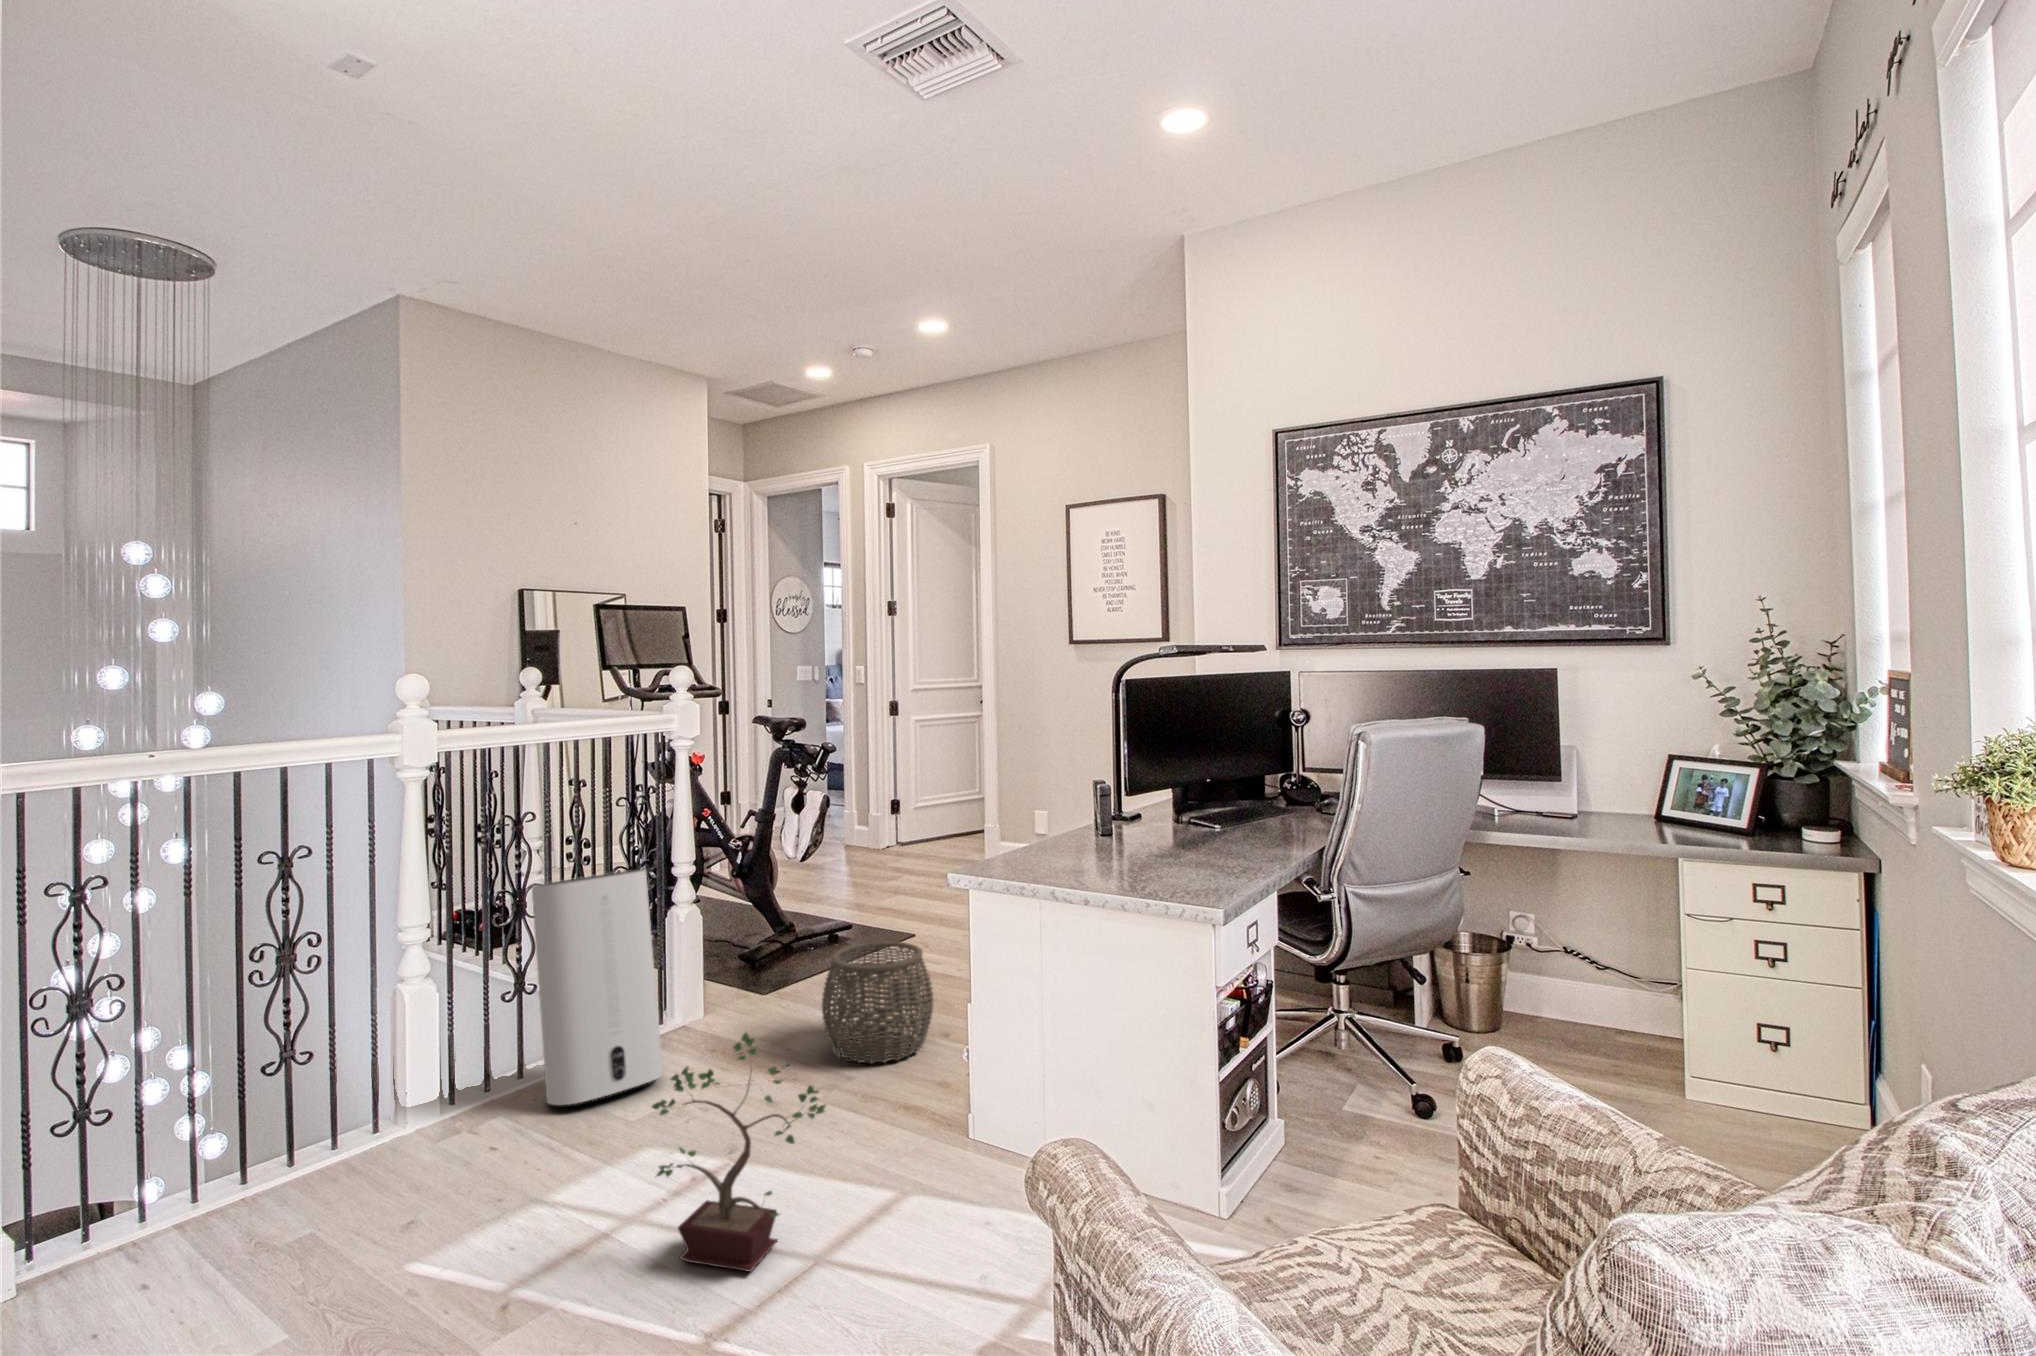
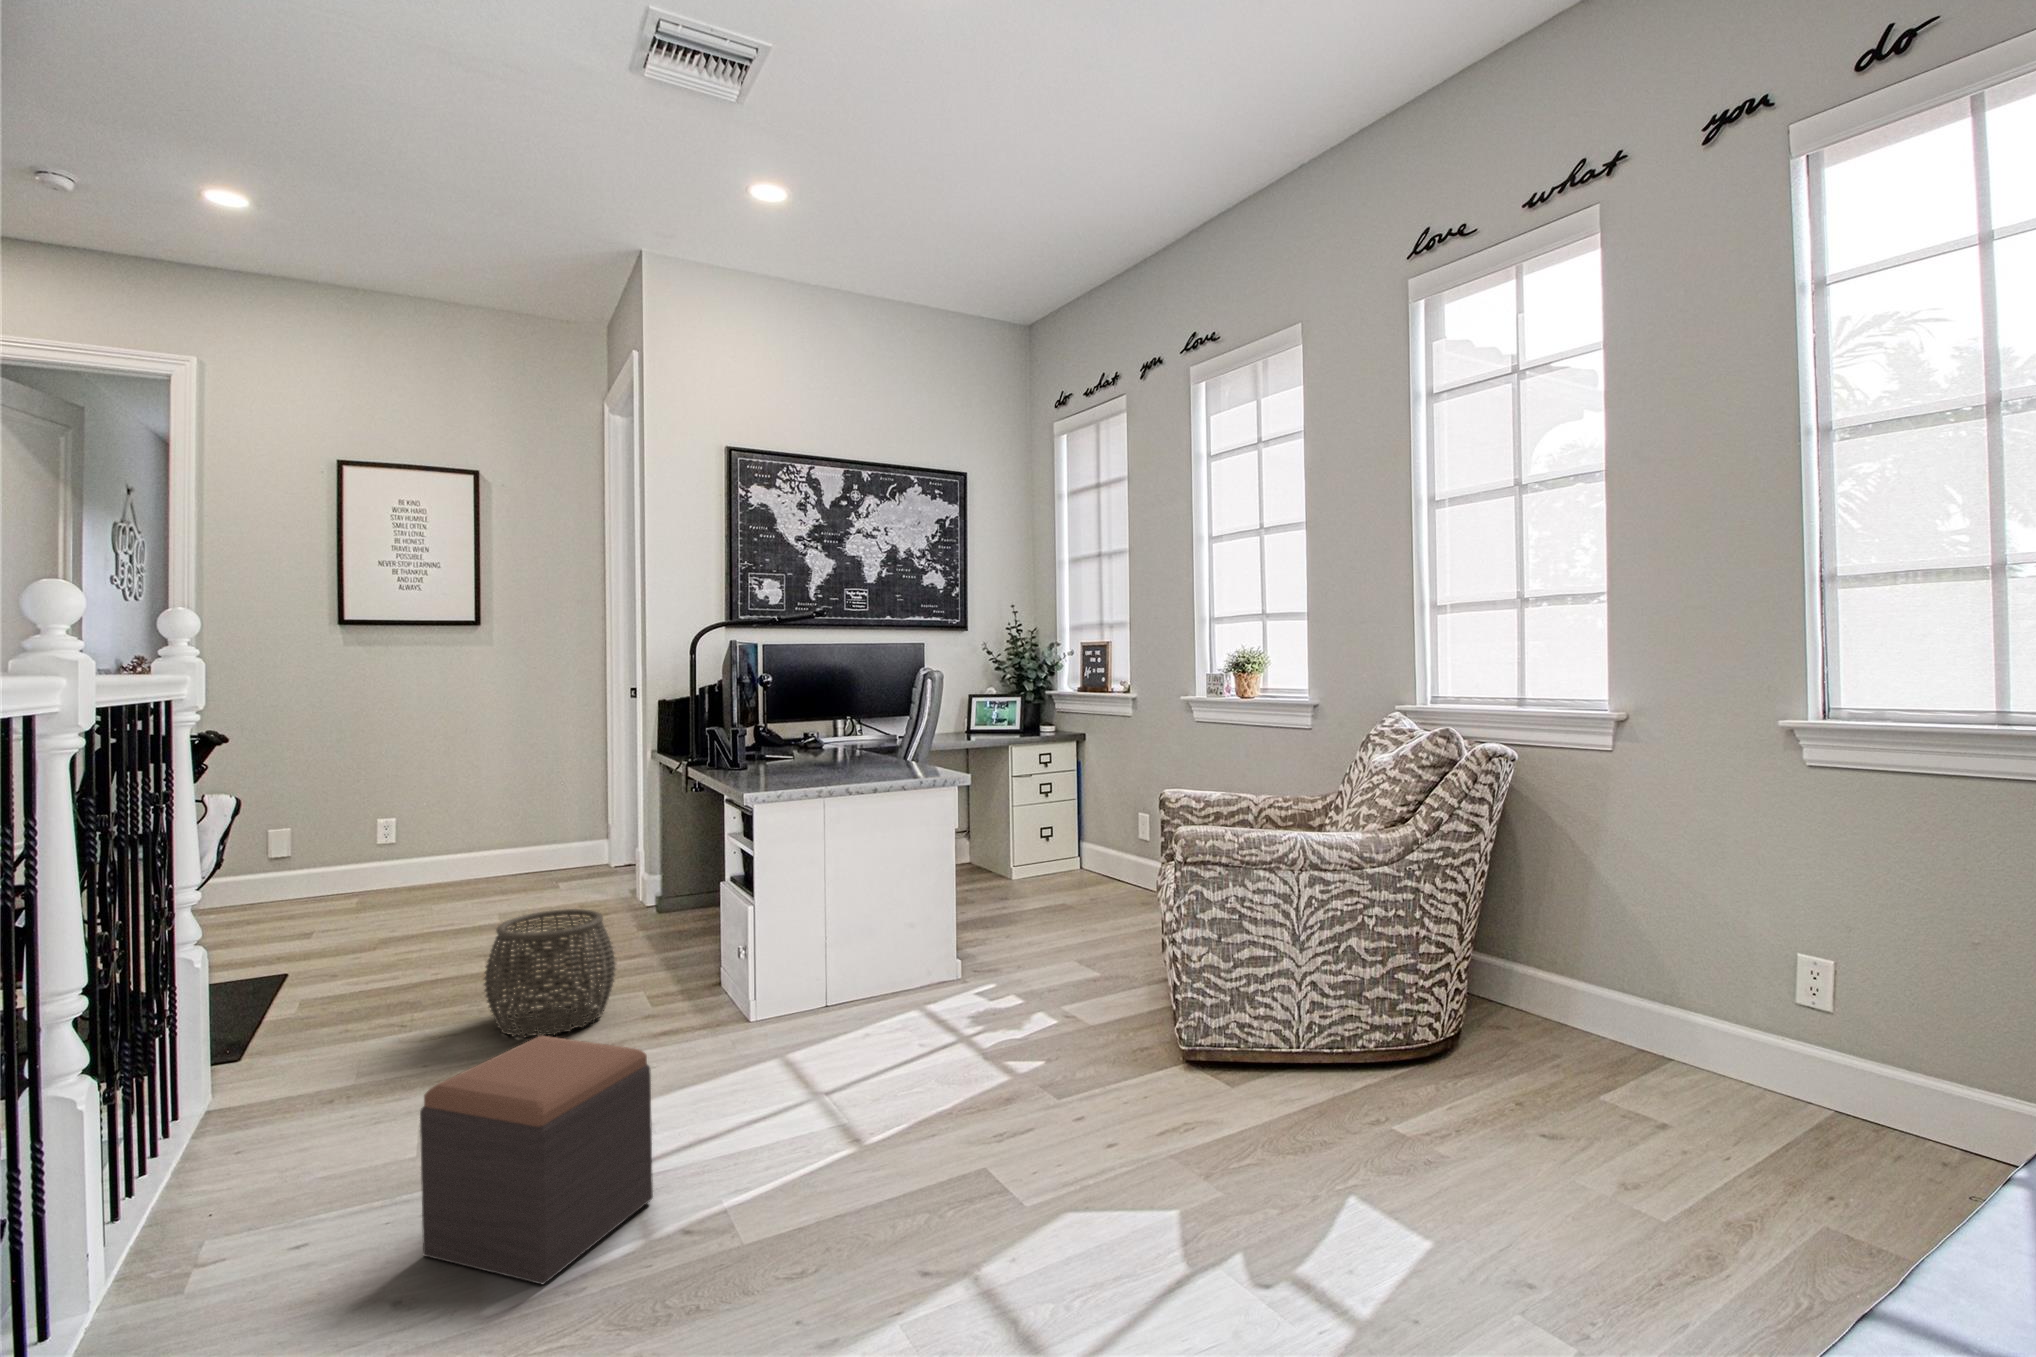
air purifier: present [531,870,663,1105] -> none [223,864,410,1191]
potted plant: present [652,1033,826,1272] -> none [756,920,913,1134]
footstool: none [397,1051,578,1251] -> present [420,1036,653,1285]

